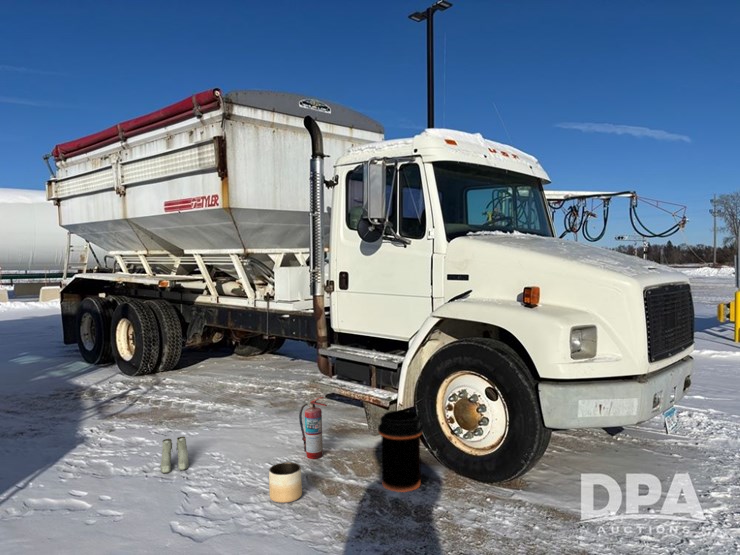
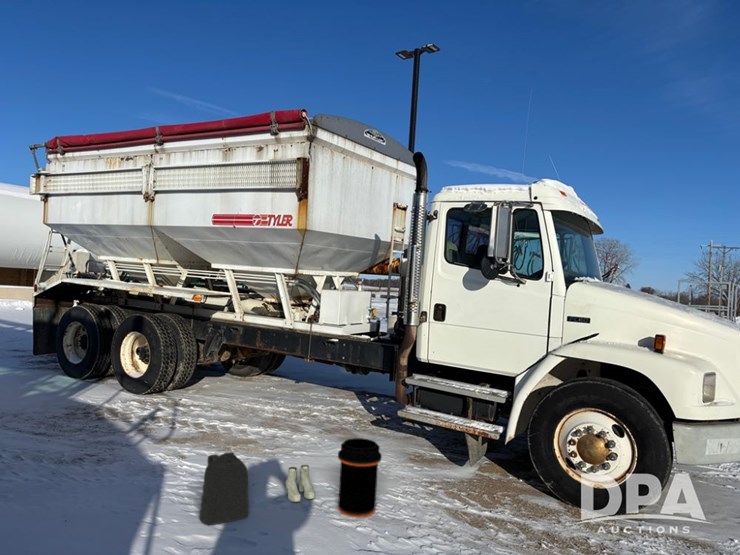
fire extinguisher: present [299,397,327,459] -> none [413,428,443,489]
trash can: present [378,411,423,492] -> present [338,438,382,518]
backpack: none [54,426,106,496] -> present [200,452,249,525]
planter: present [269,462,302,503] -> none [425,492,458,531]

